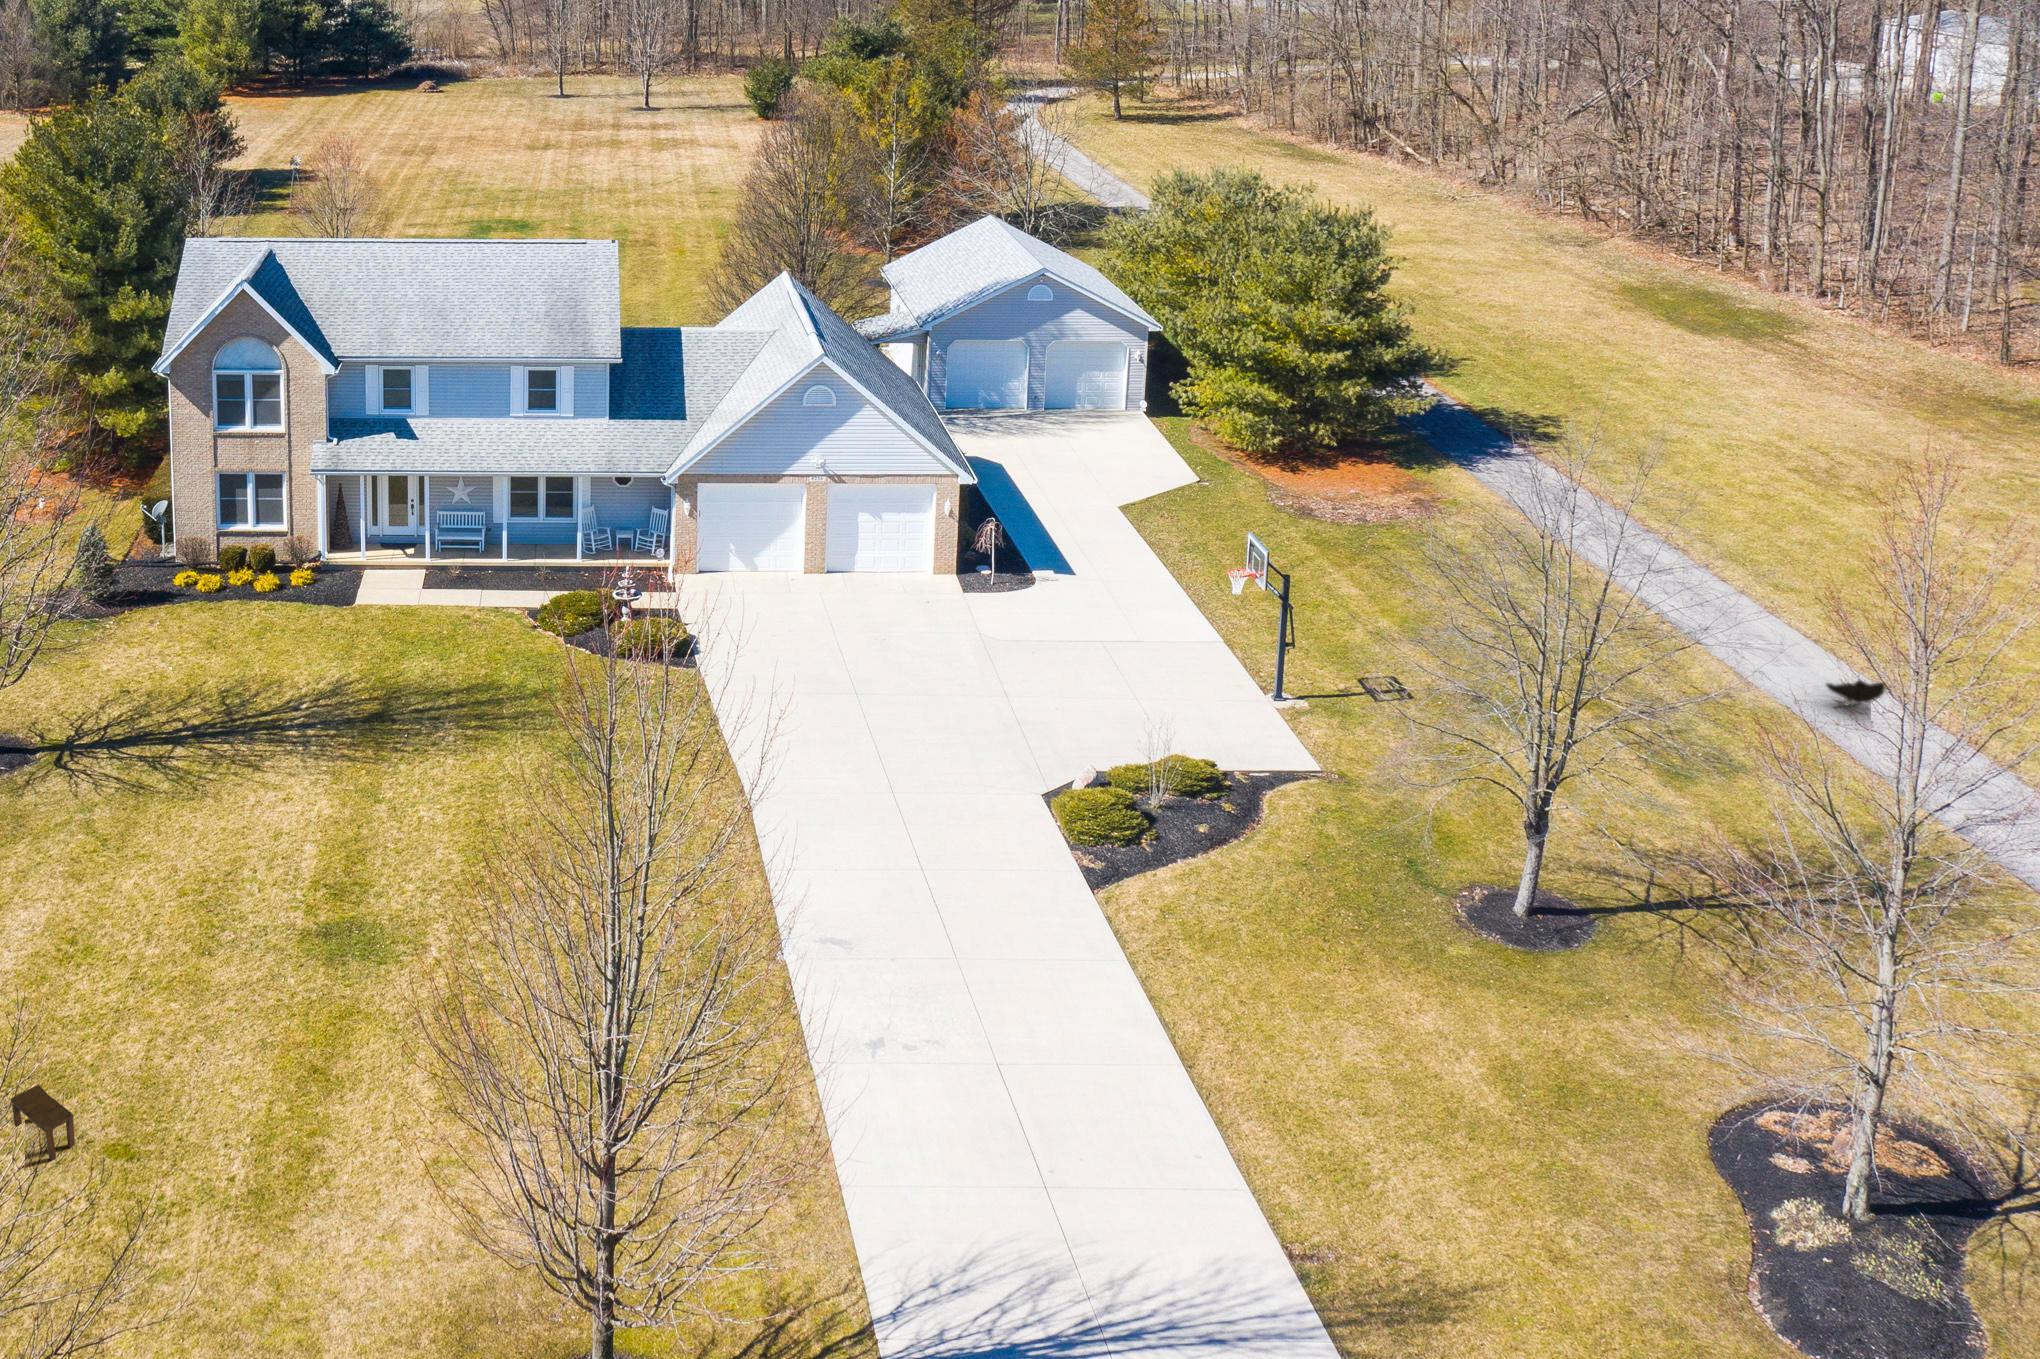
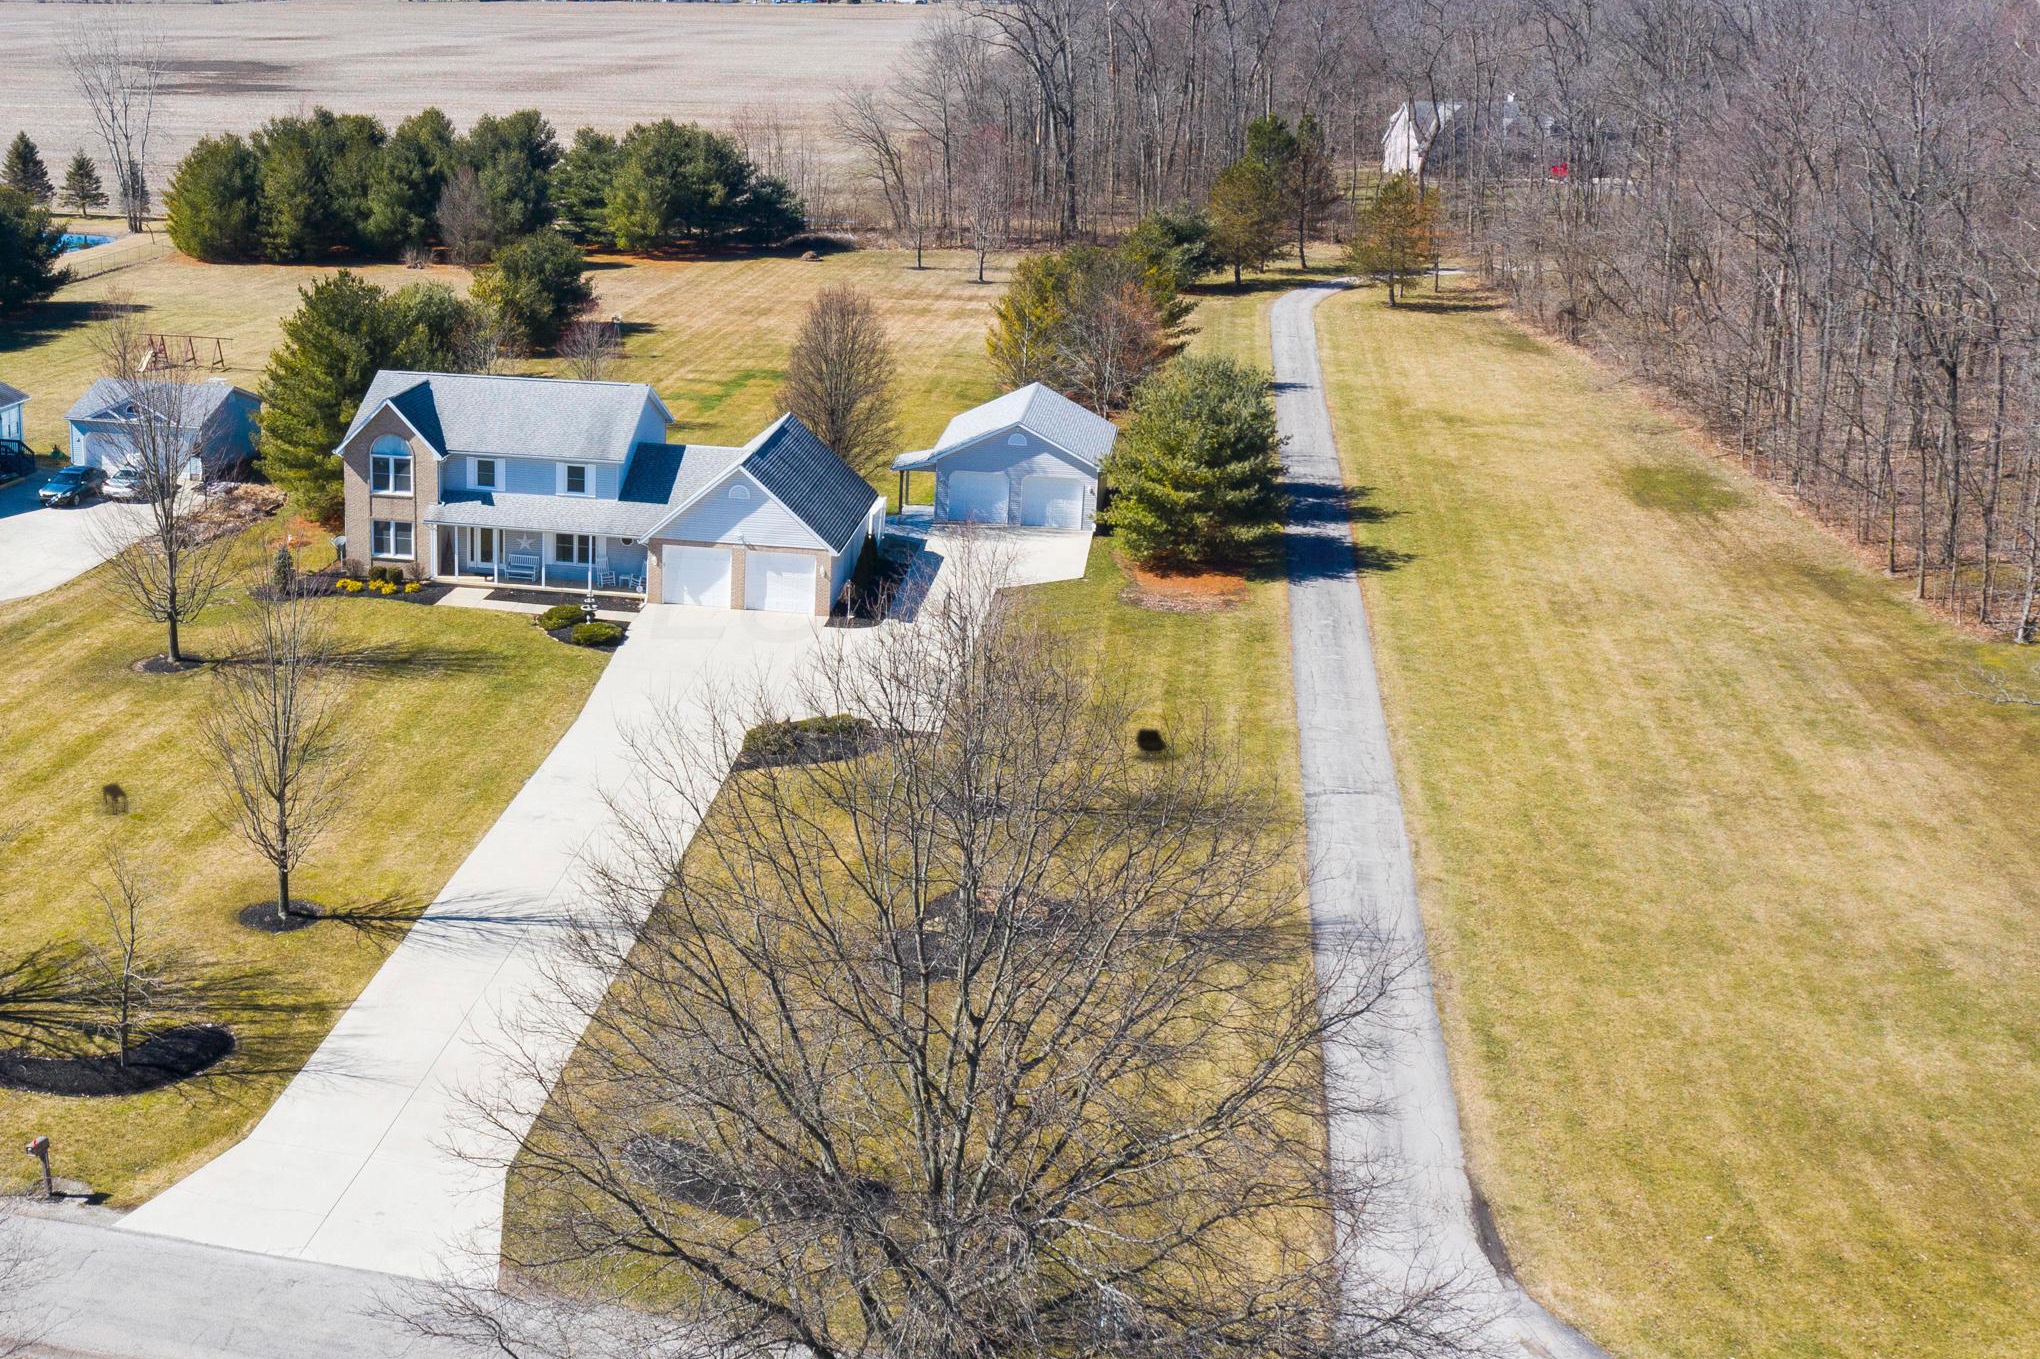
lounge chair: present [1826,679,1885,706] -> present [1136,728,1167,758]

